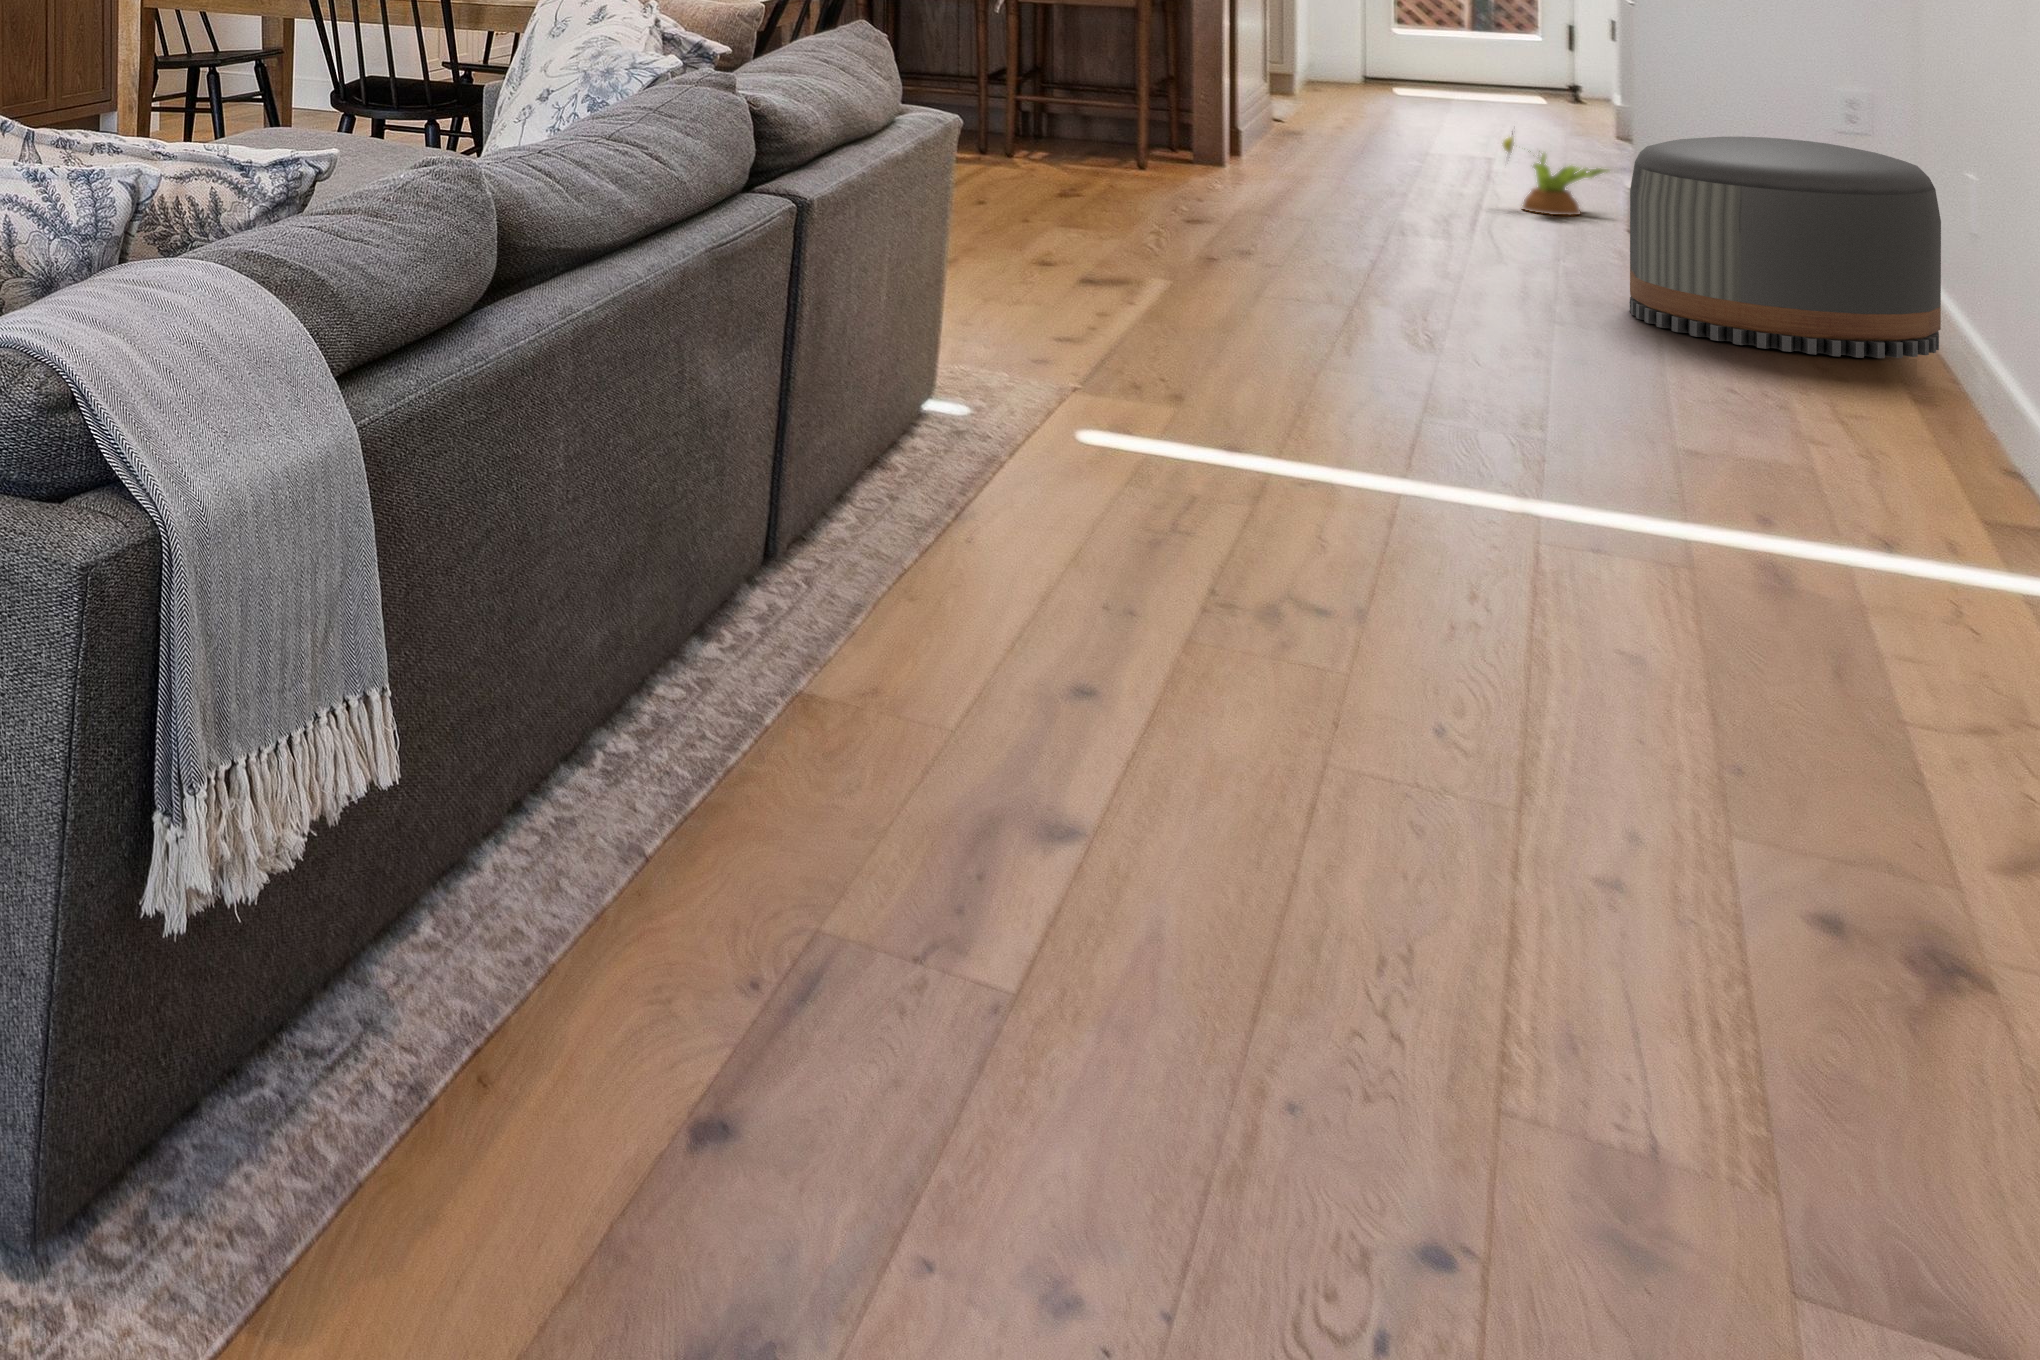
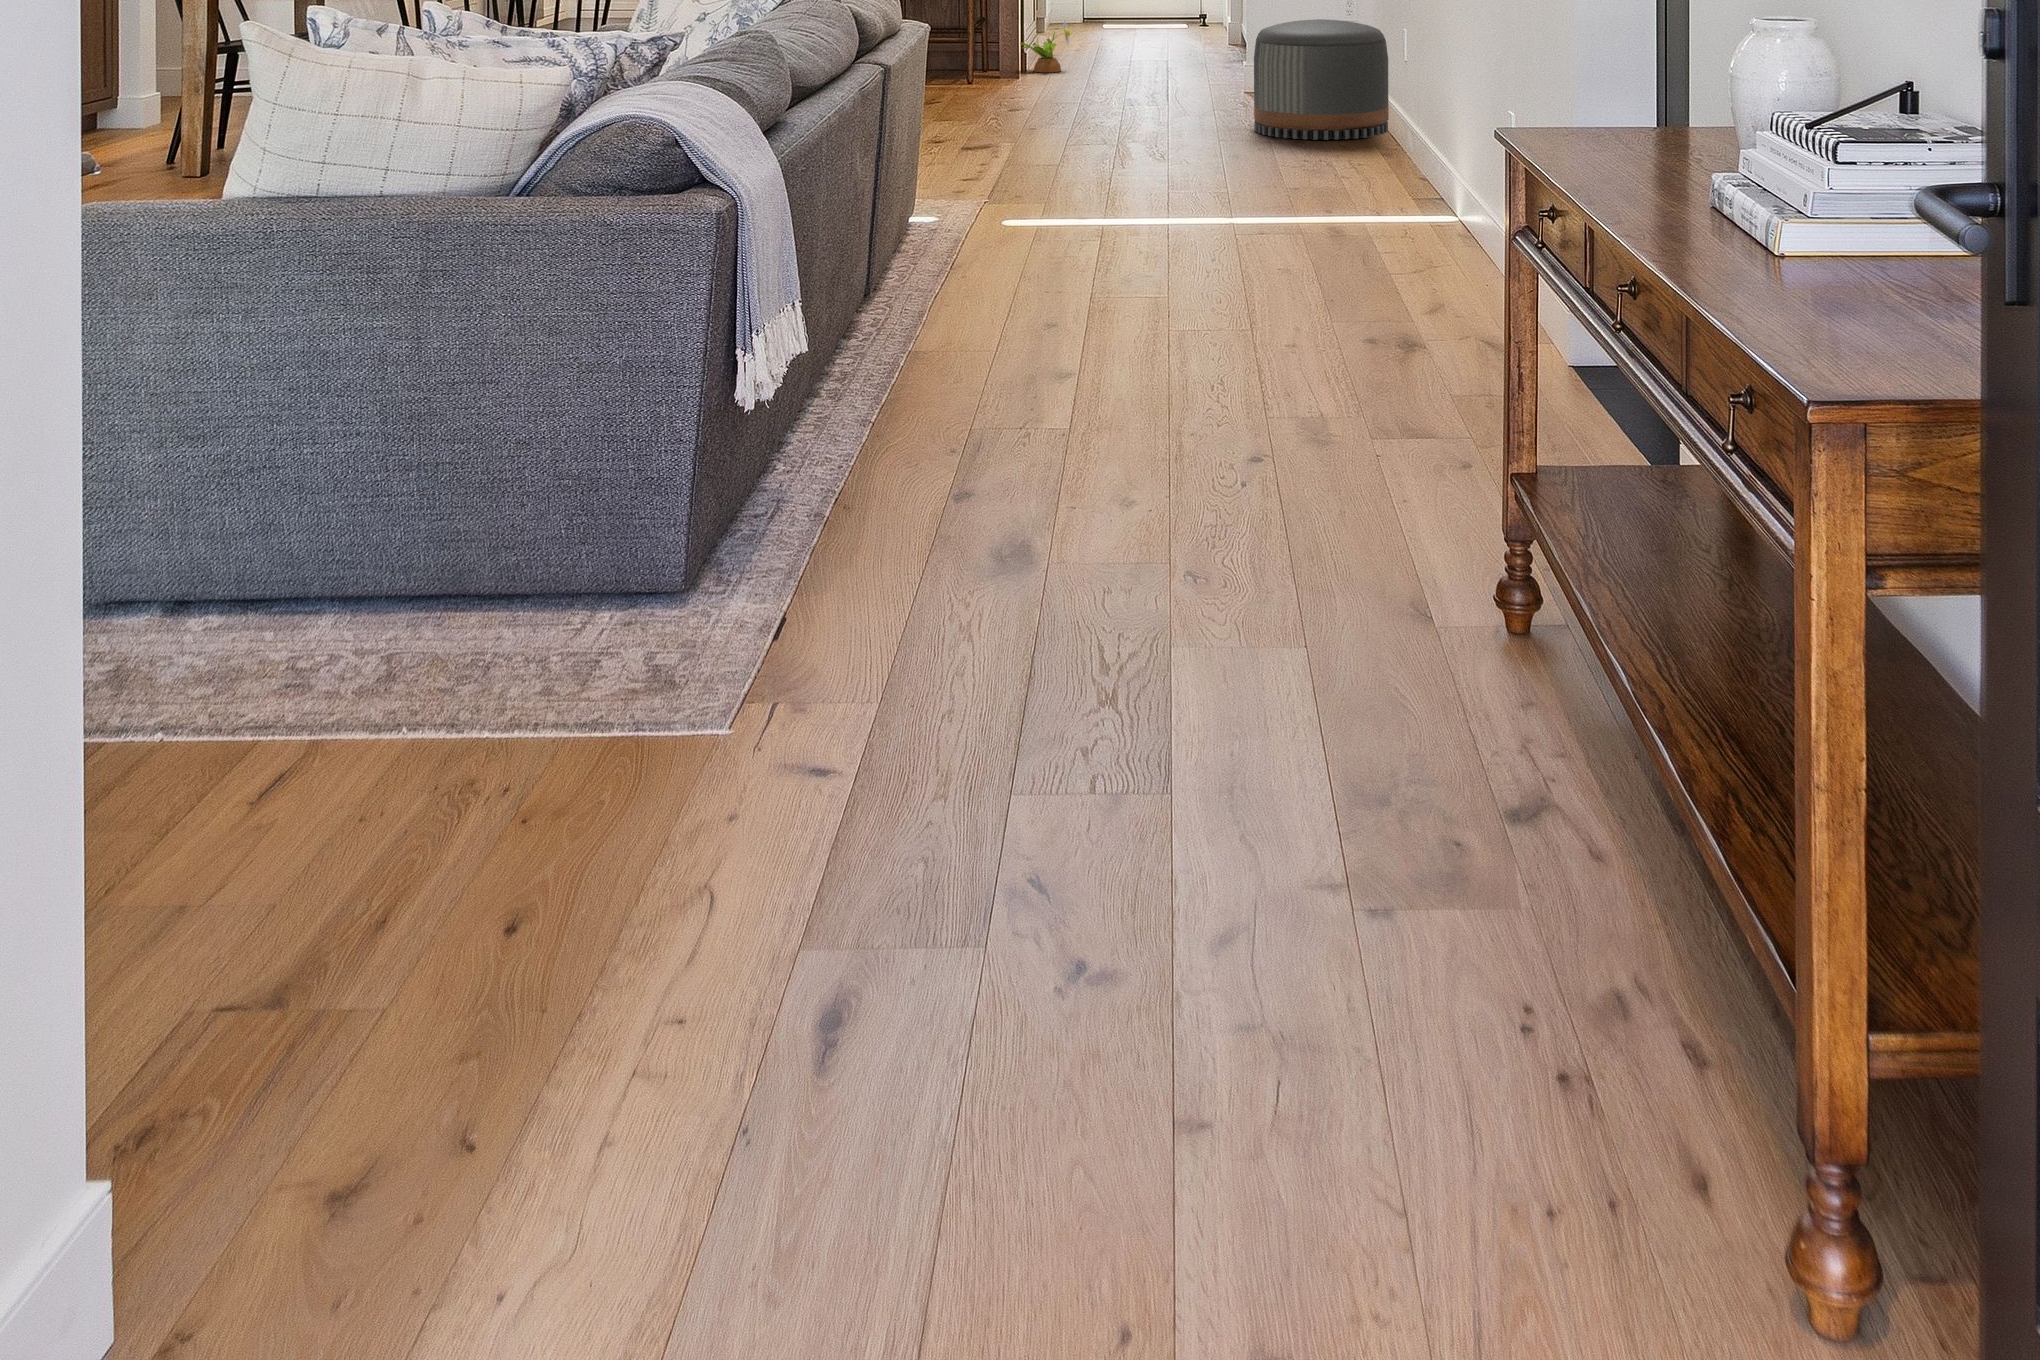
decorative plant: present [1503,131,1607,215] -> present [1020,20,1070,72]

